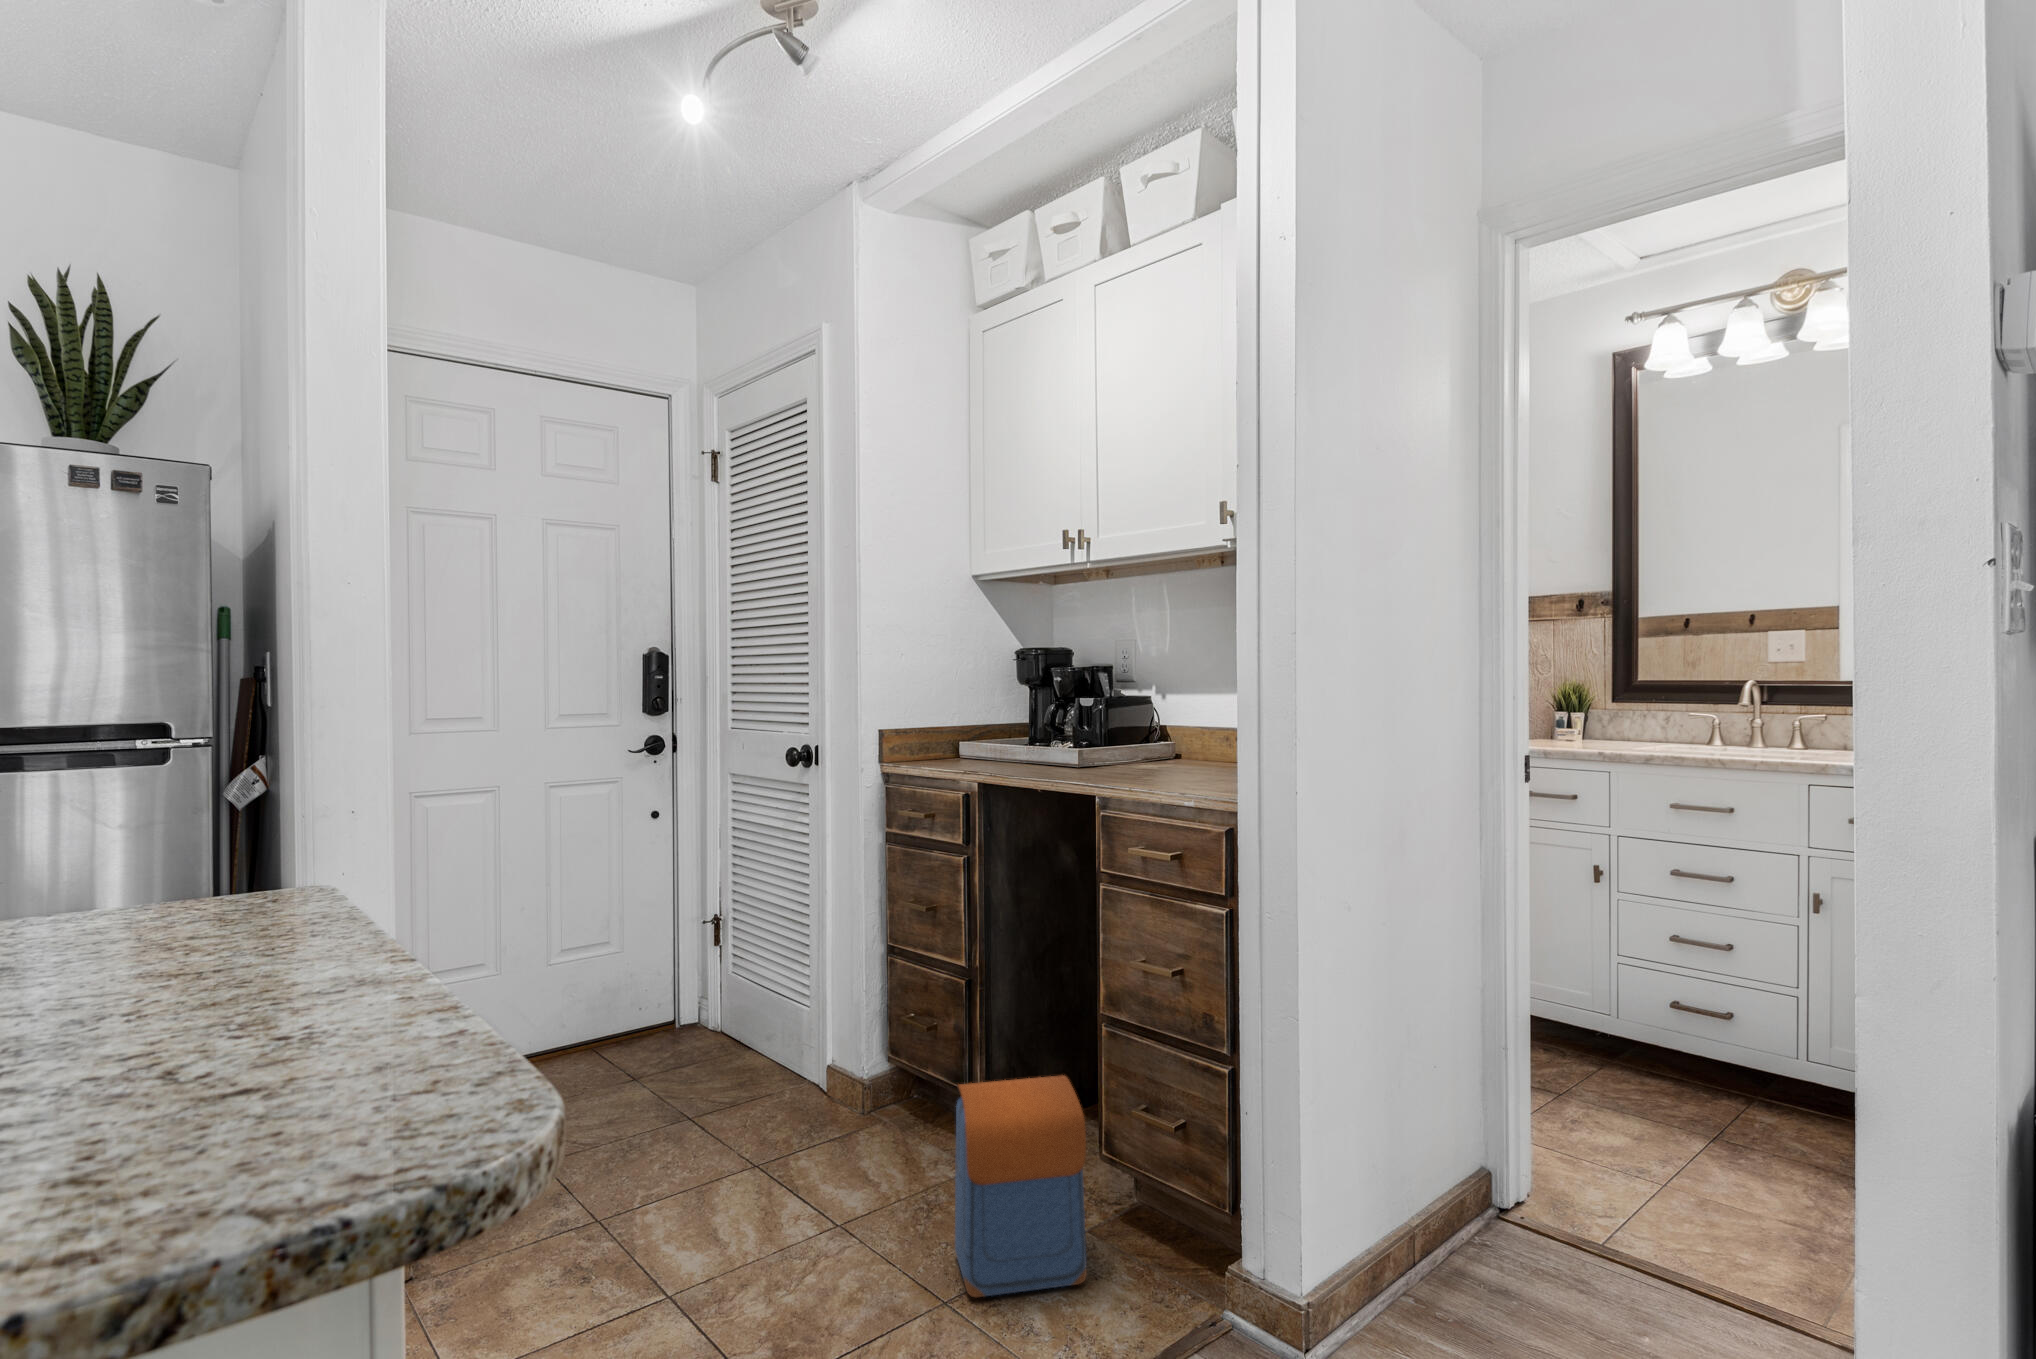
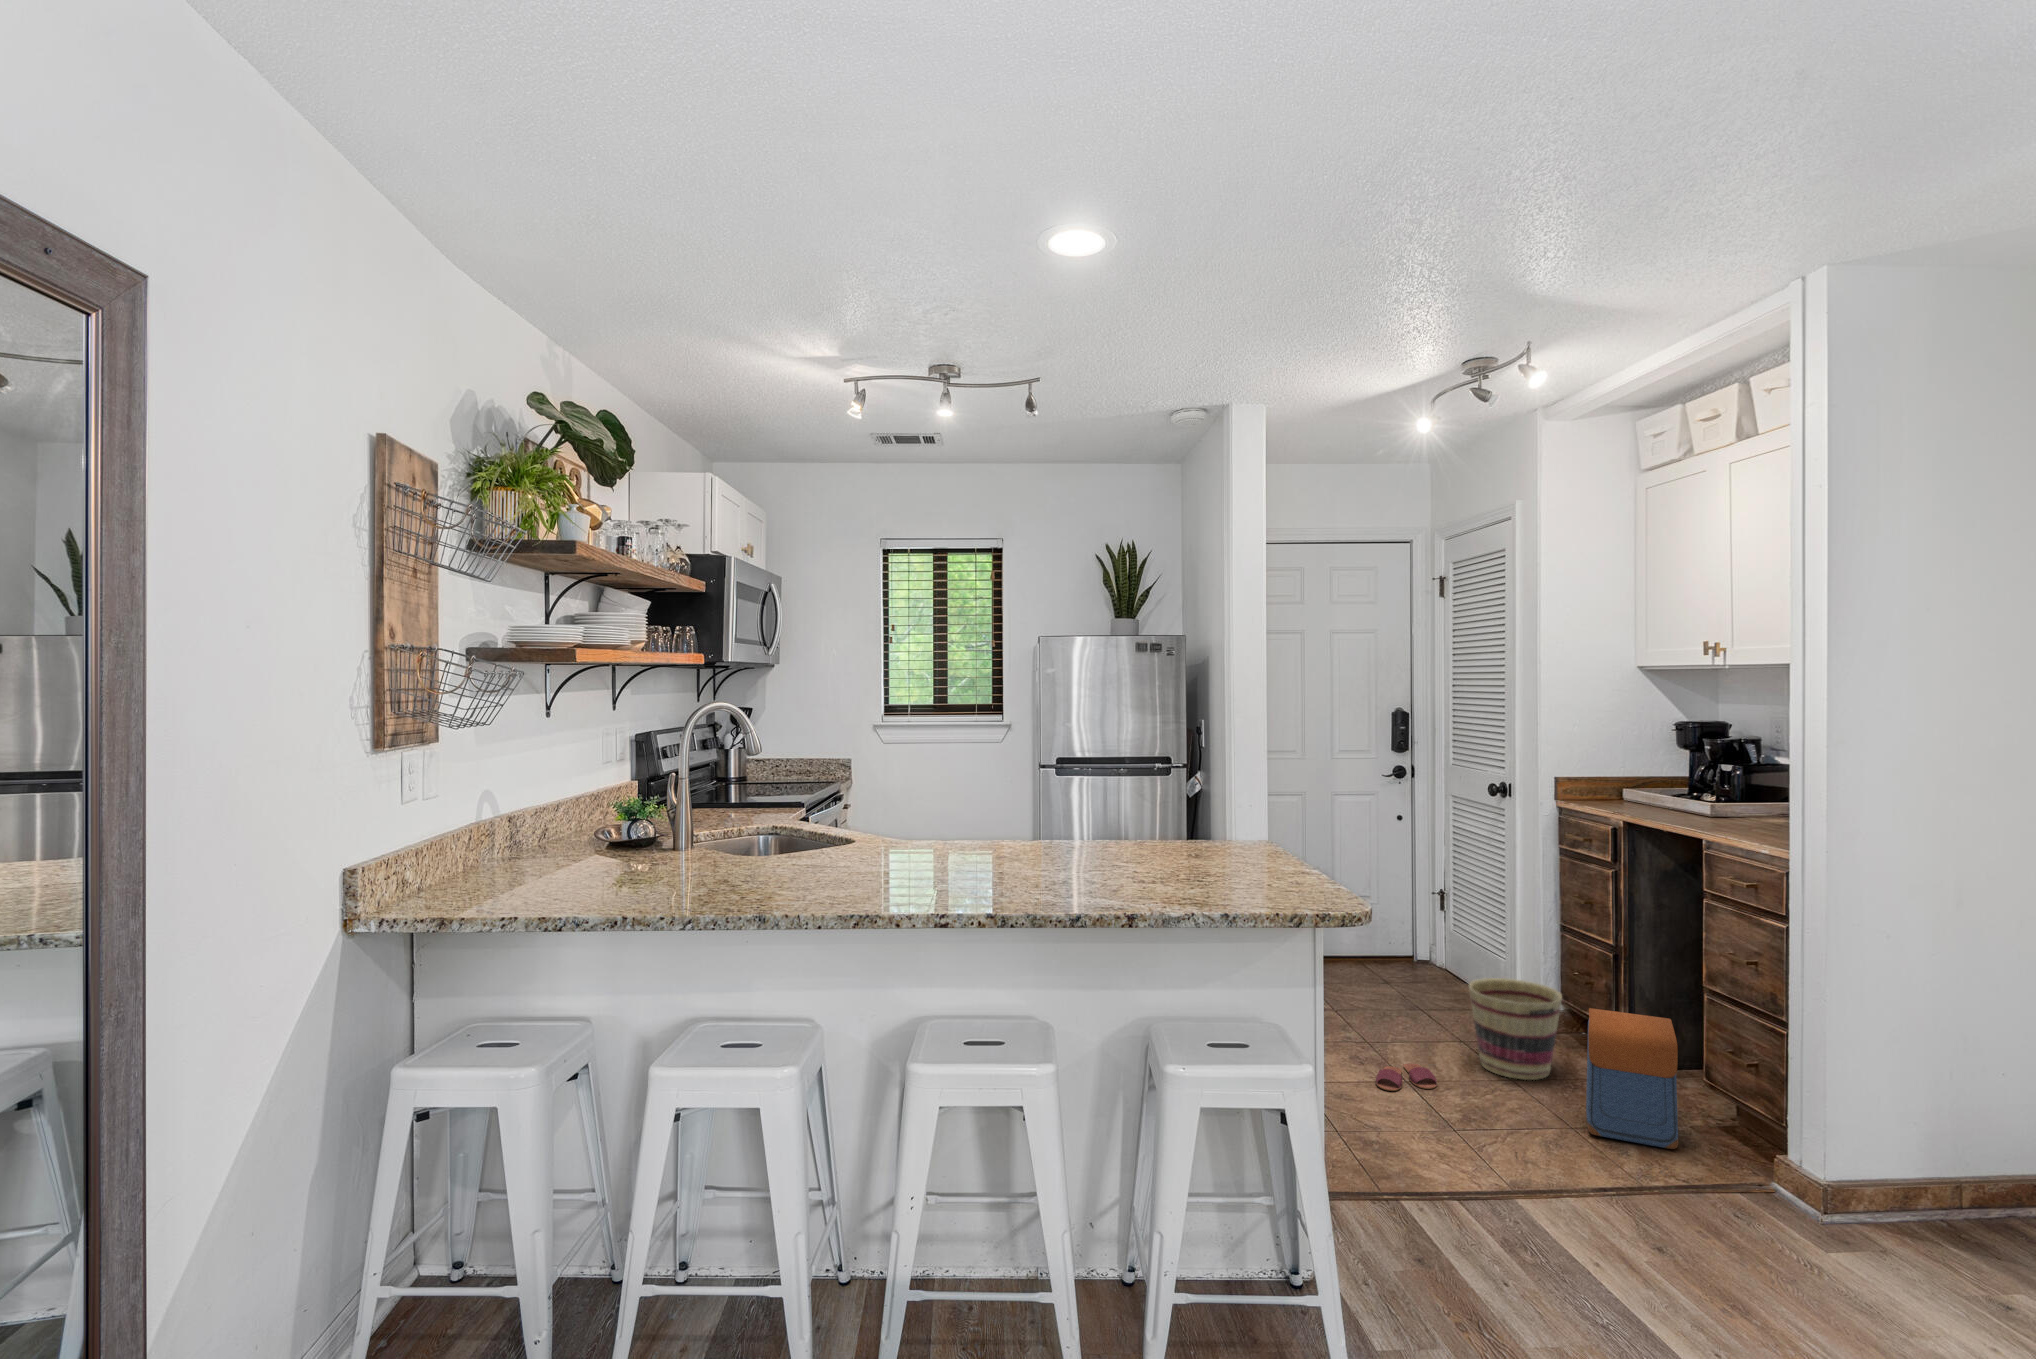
basket: none [769,1045,905,1214] -> present [1469,978,1562,1080]
slippers: none [616,1235,724,1320] -> present [1376,1063,1437,1091]

